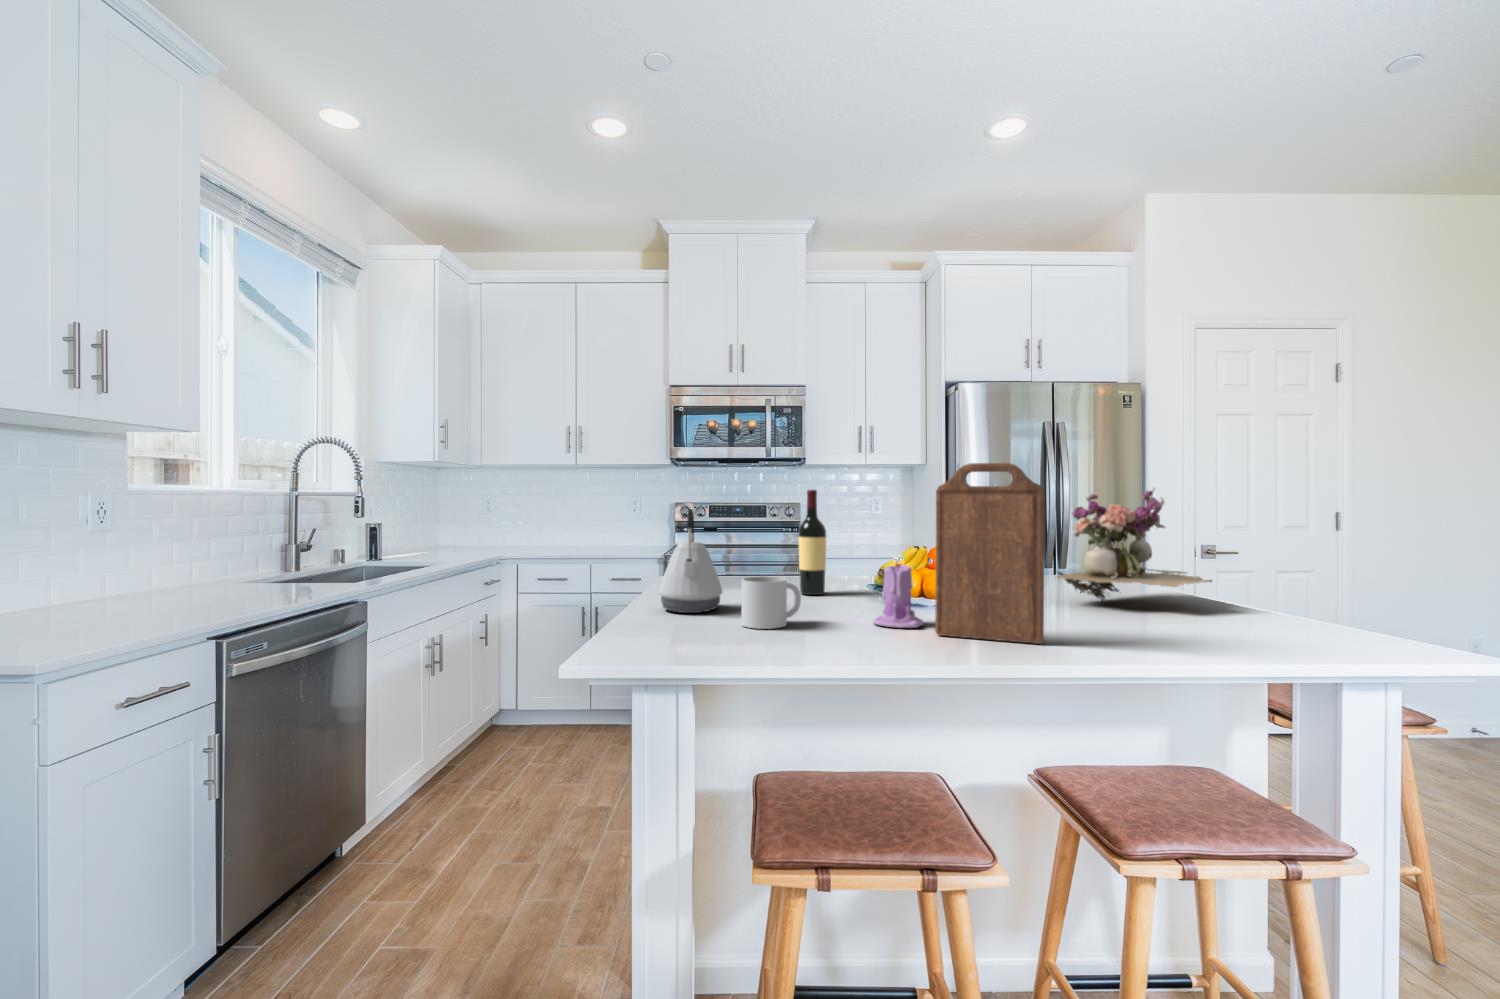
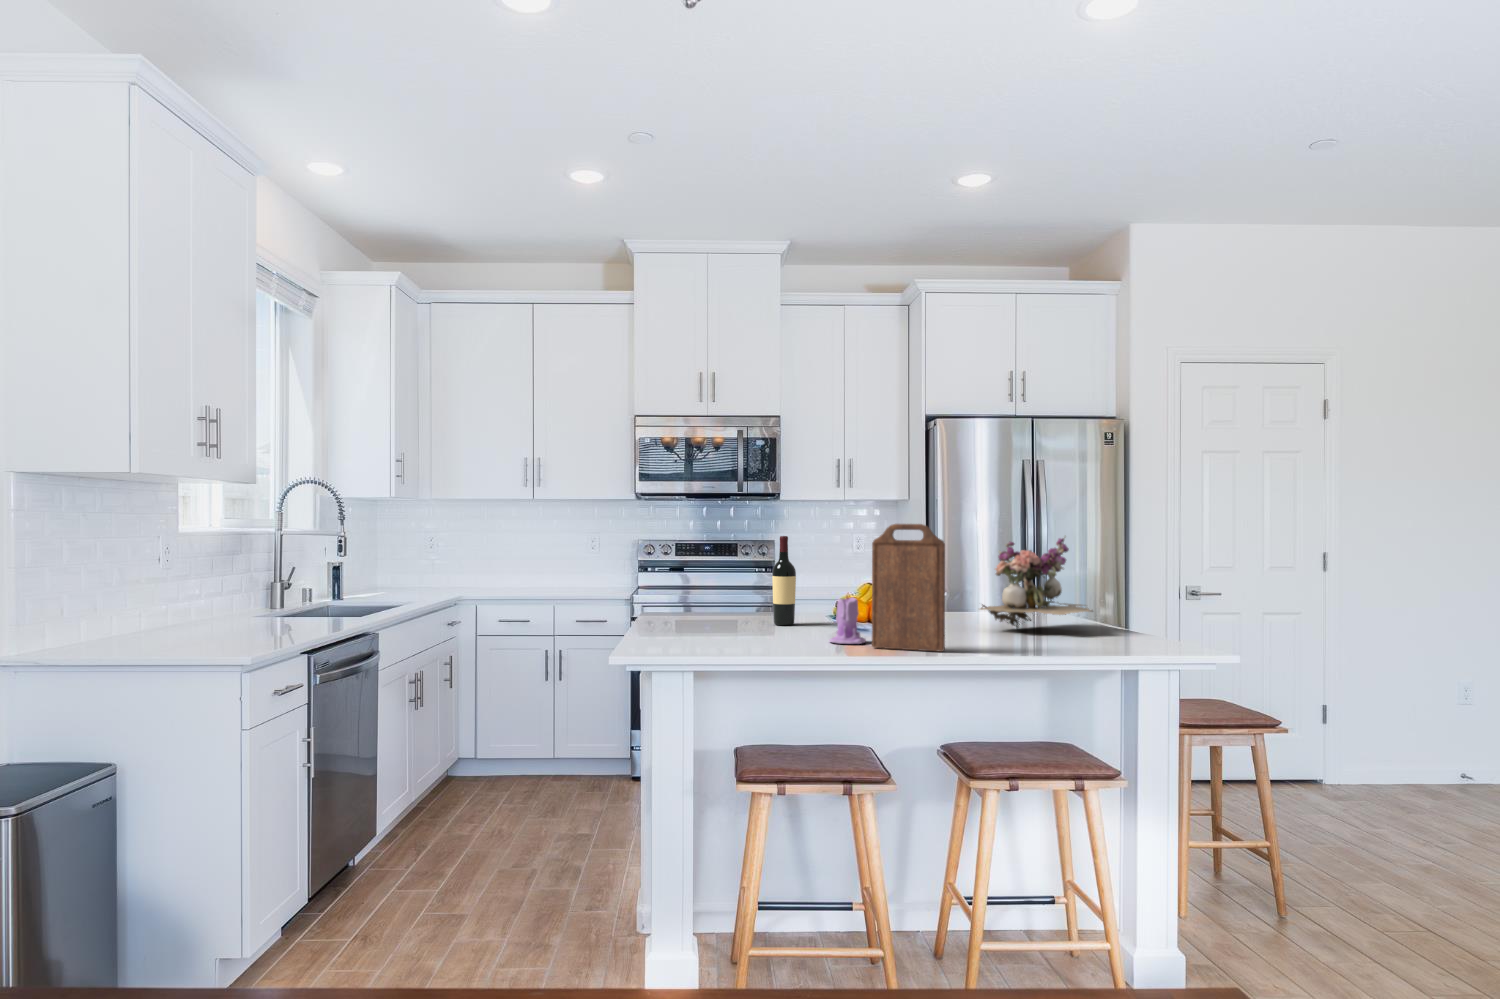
kettle: present [659,509,723,613] -> none [661,554,712,636]
mug: present [741,576,801,629] -> none [729,607,774,645]

